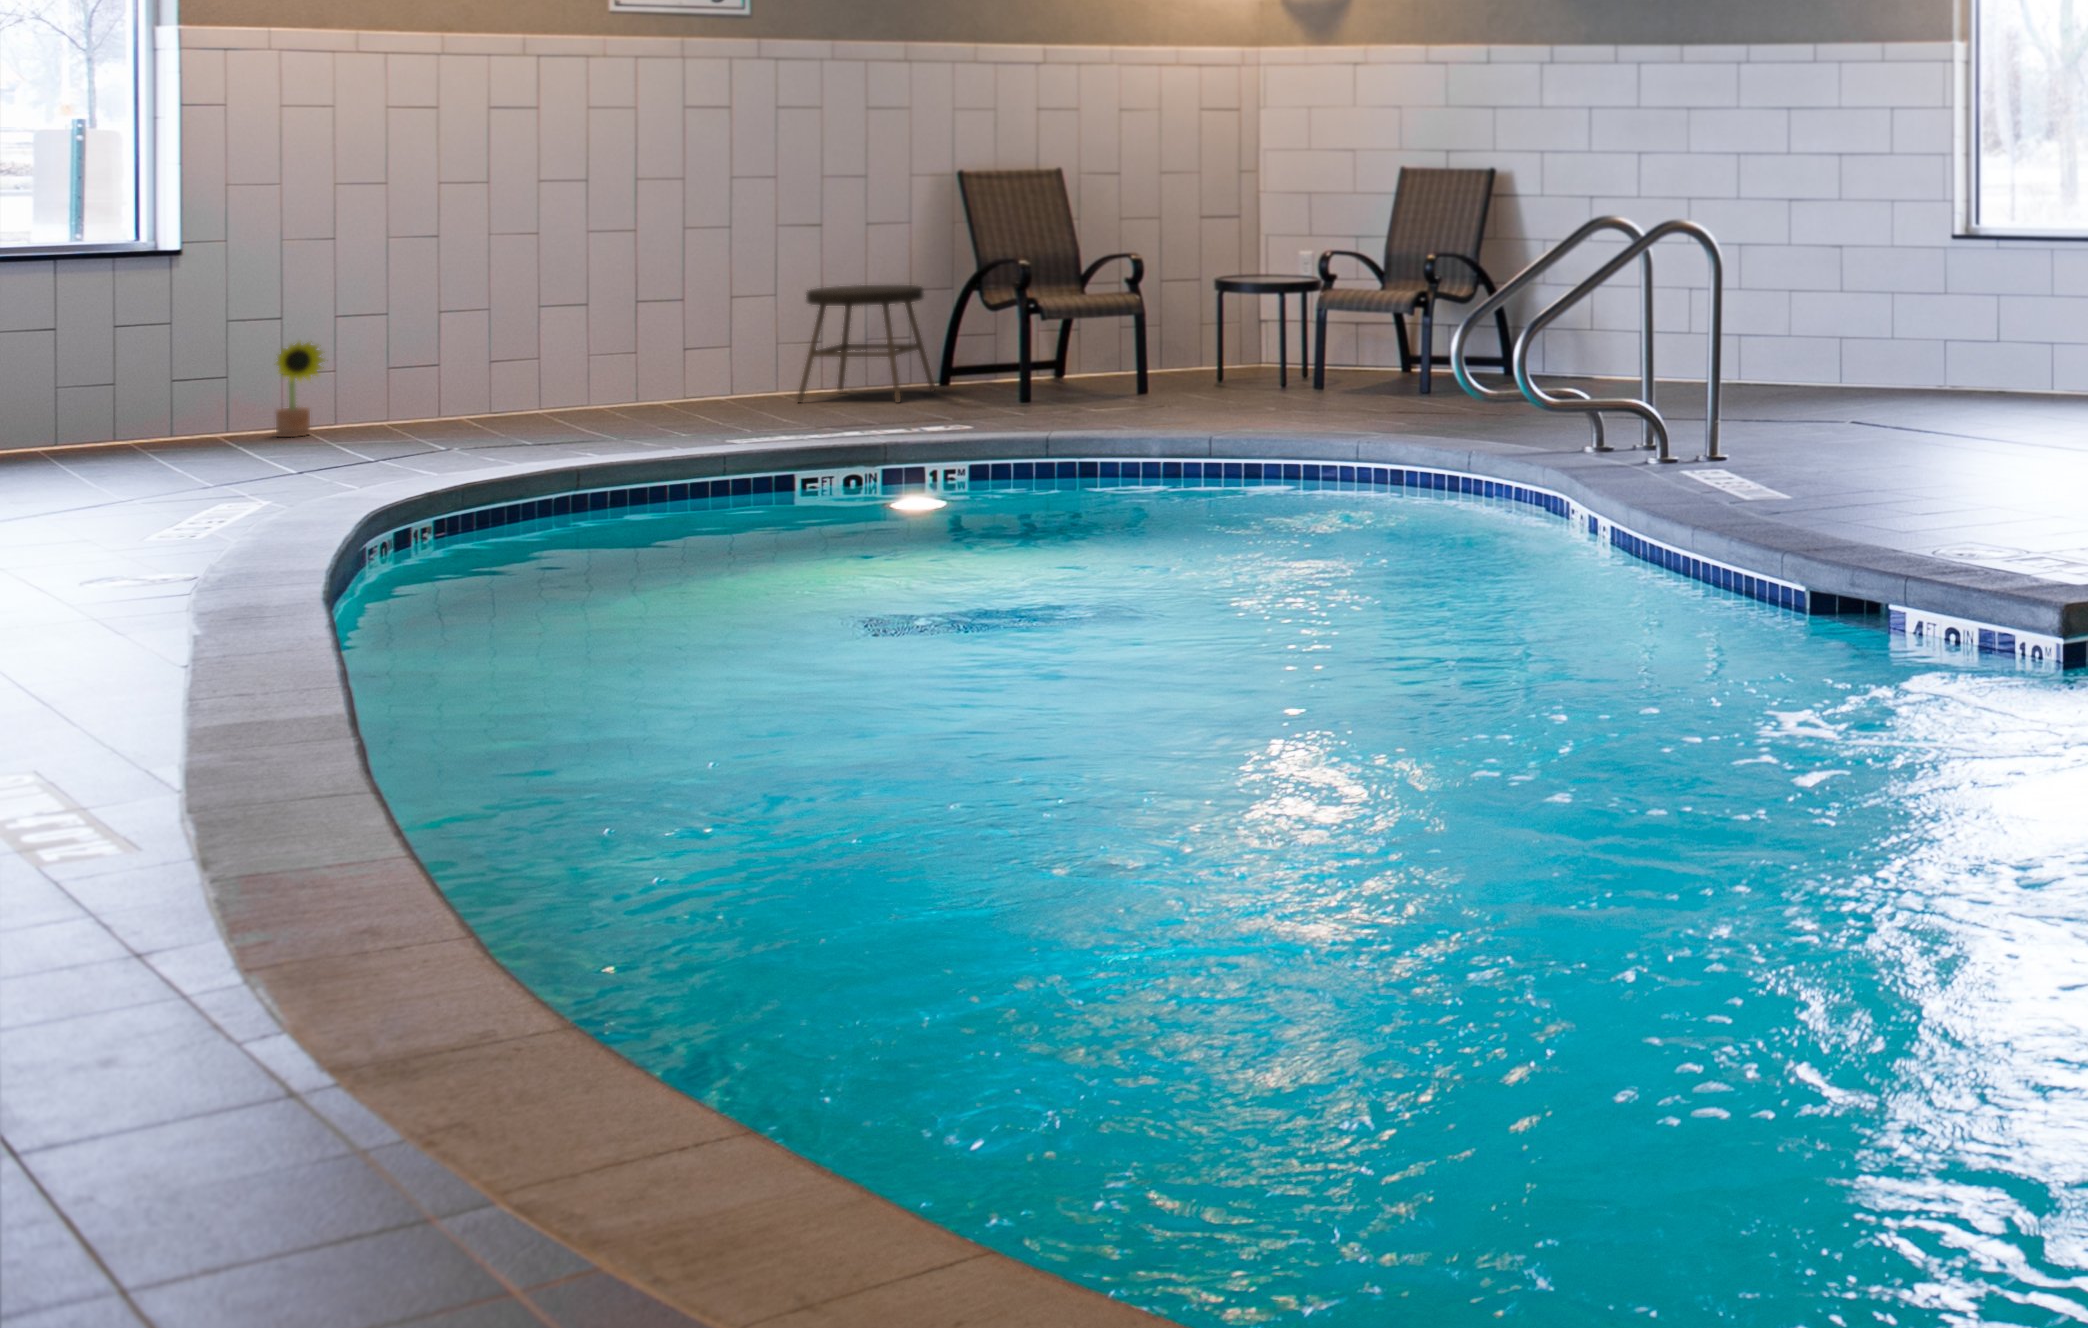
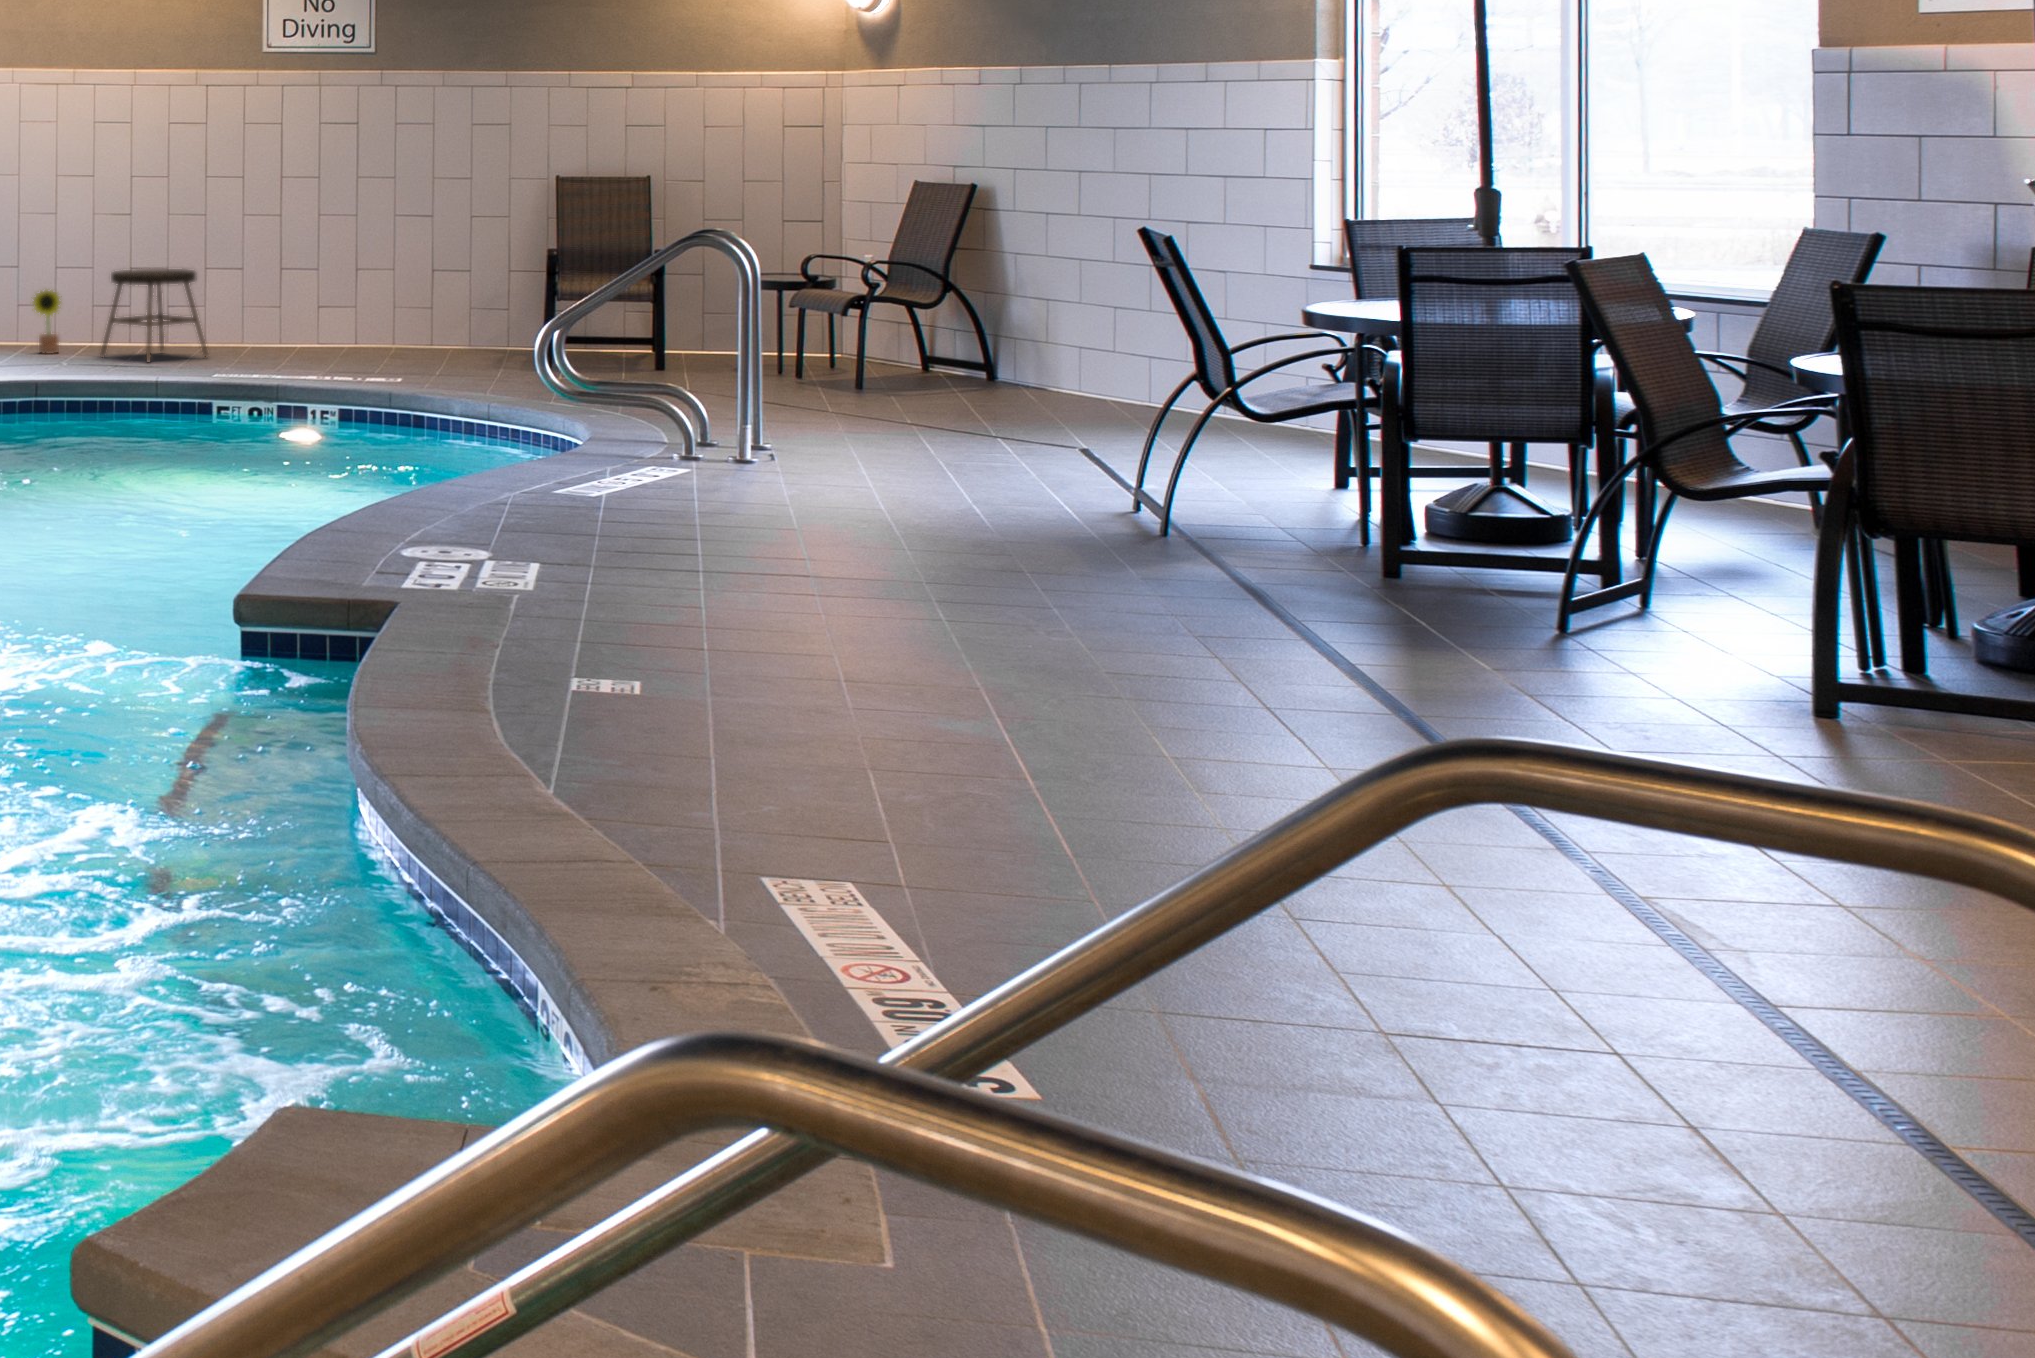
stool: present [797,285,935,403] -> present [101,269,208,362]

